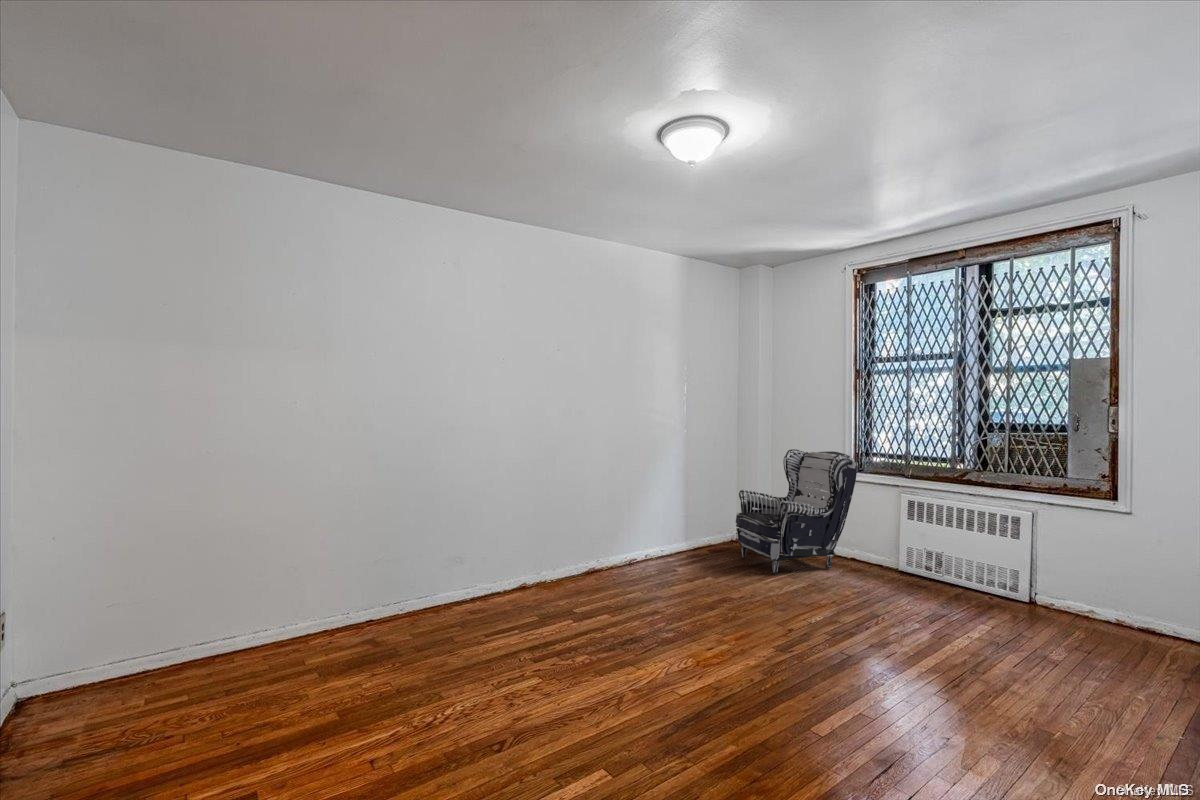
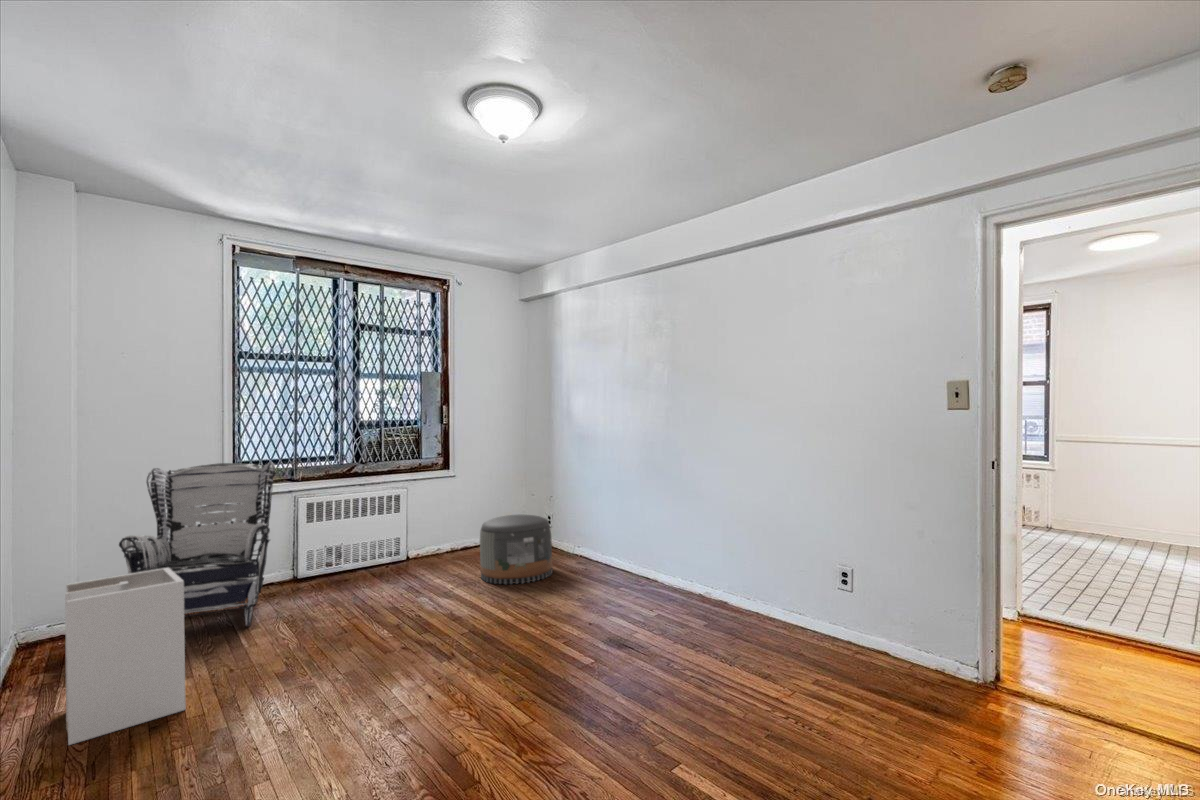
laundry hamper: none [612,501,678,583] -> present [65,568,186,745]
pouf: none [953,573,1082,690] -> present [480,515,552,584]

